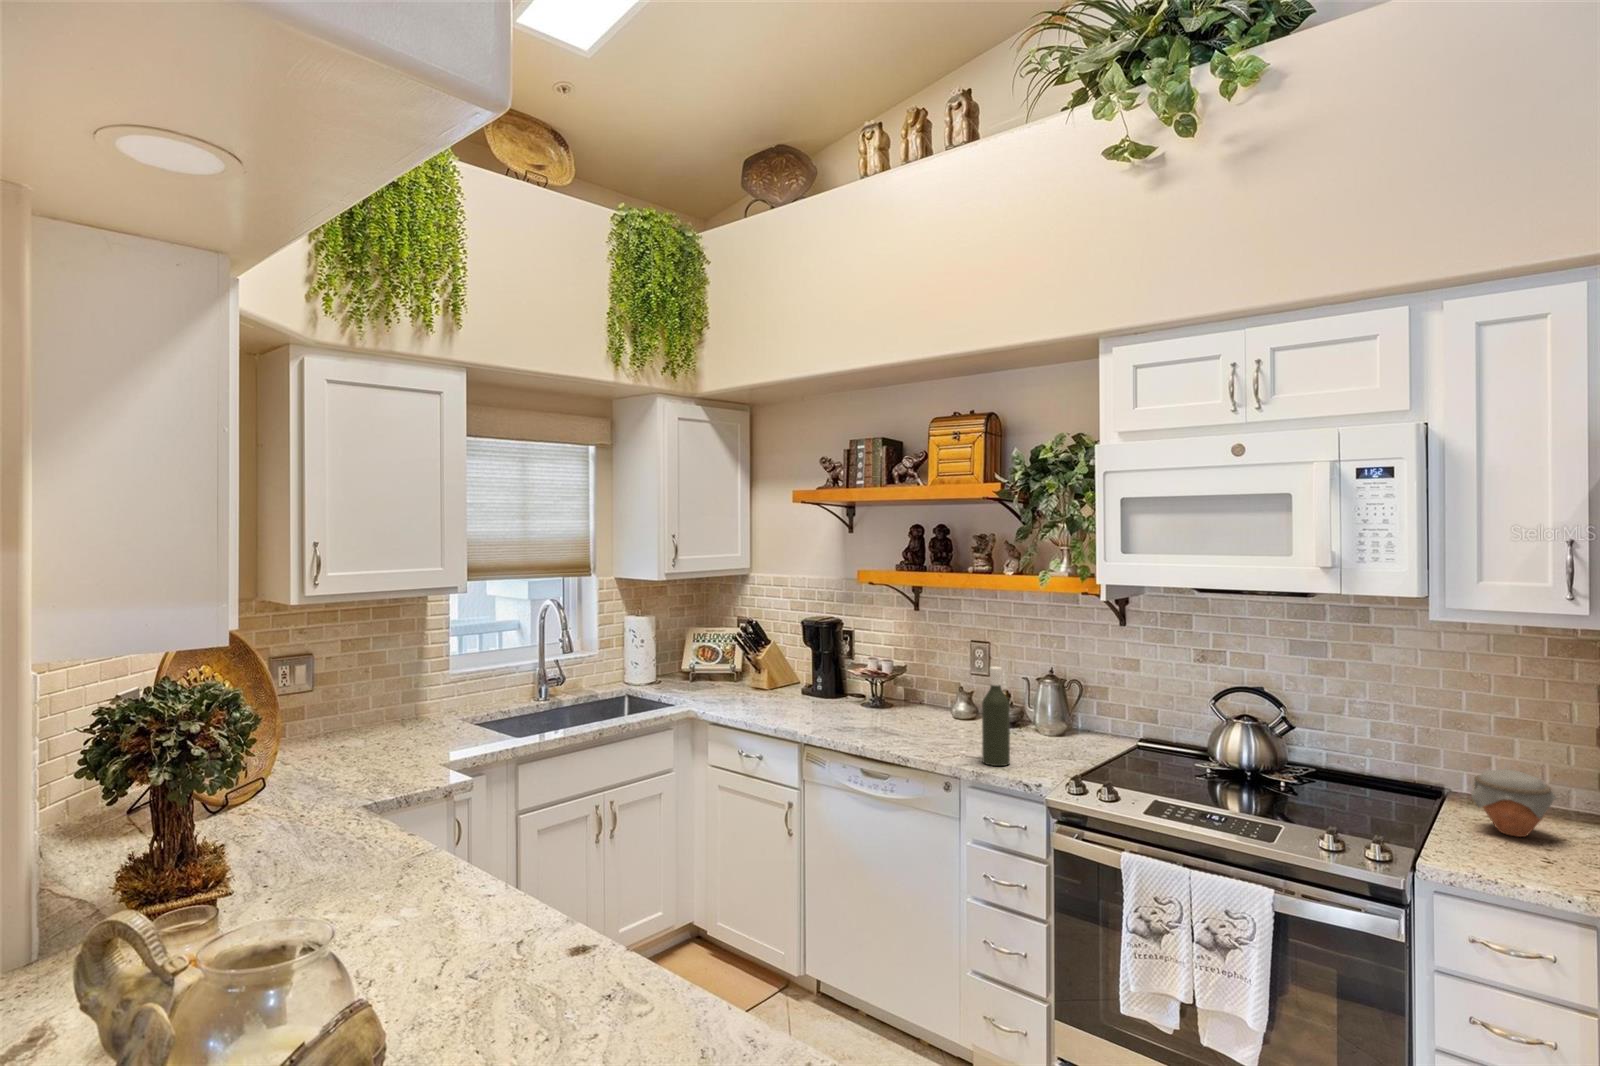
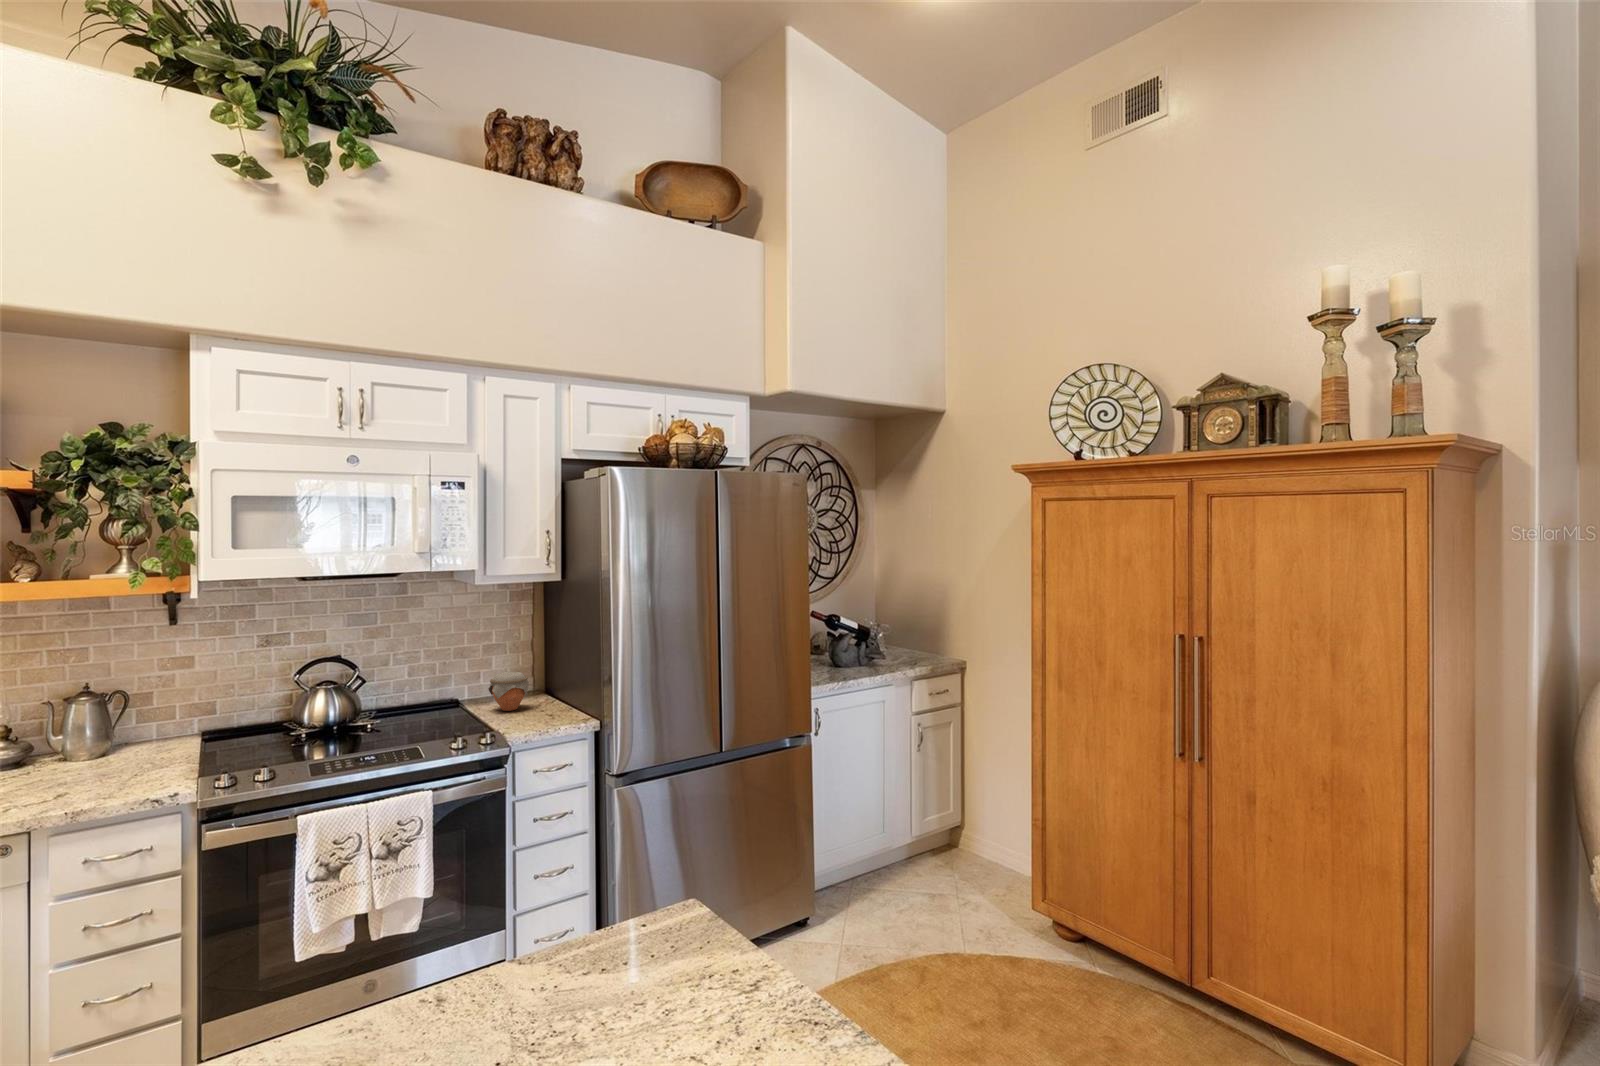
bottle: present [982,667,1010,766] -> none [63,685,107,803]

